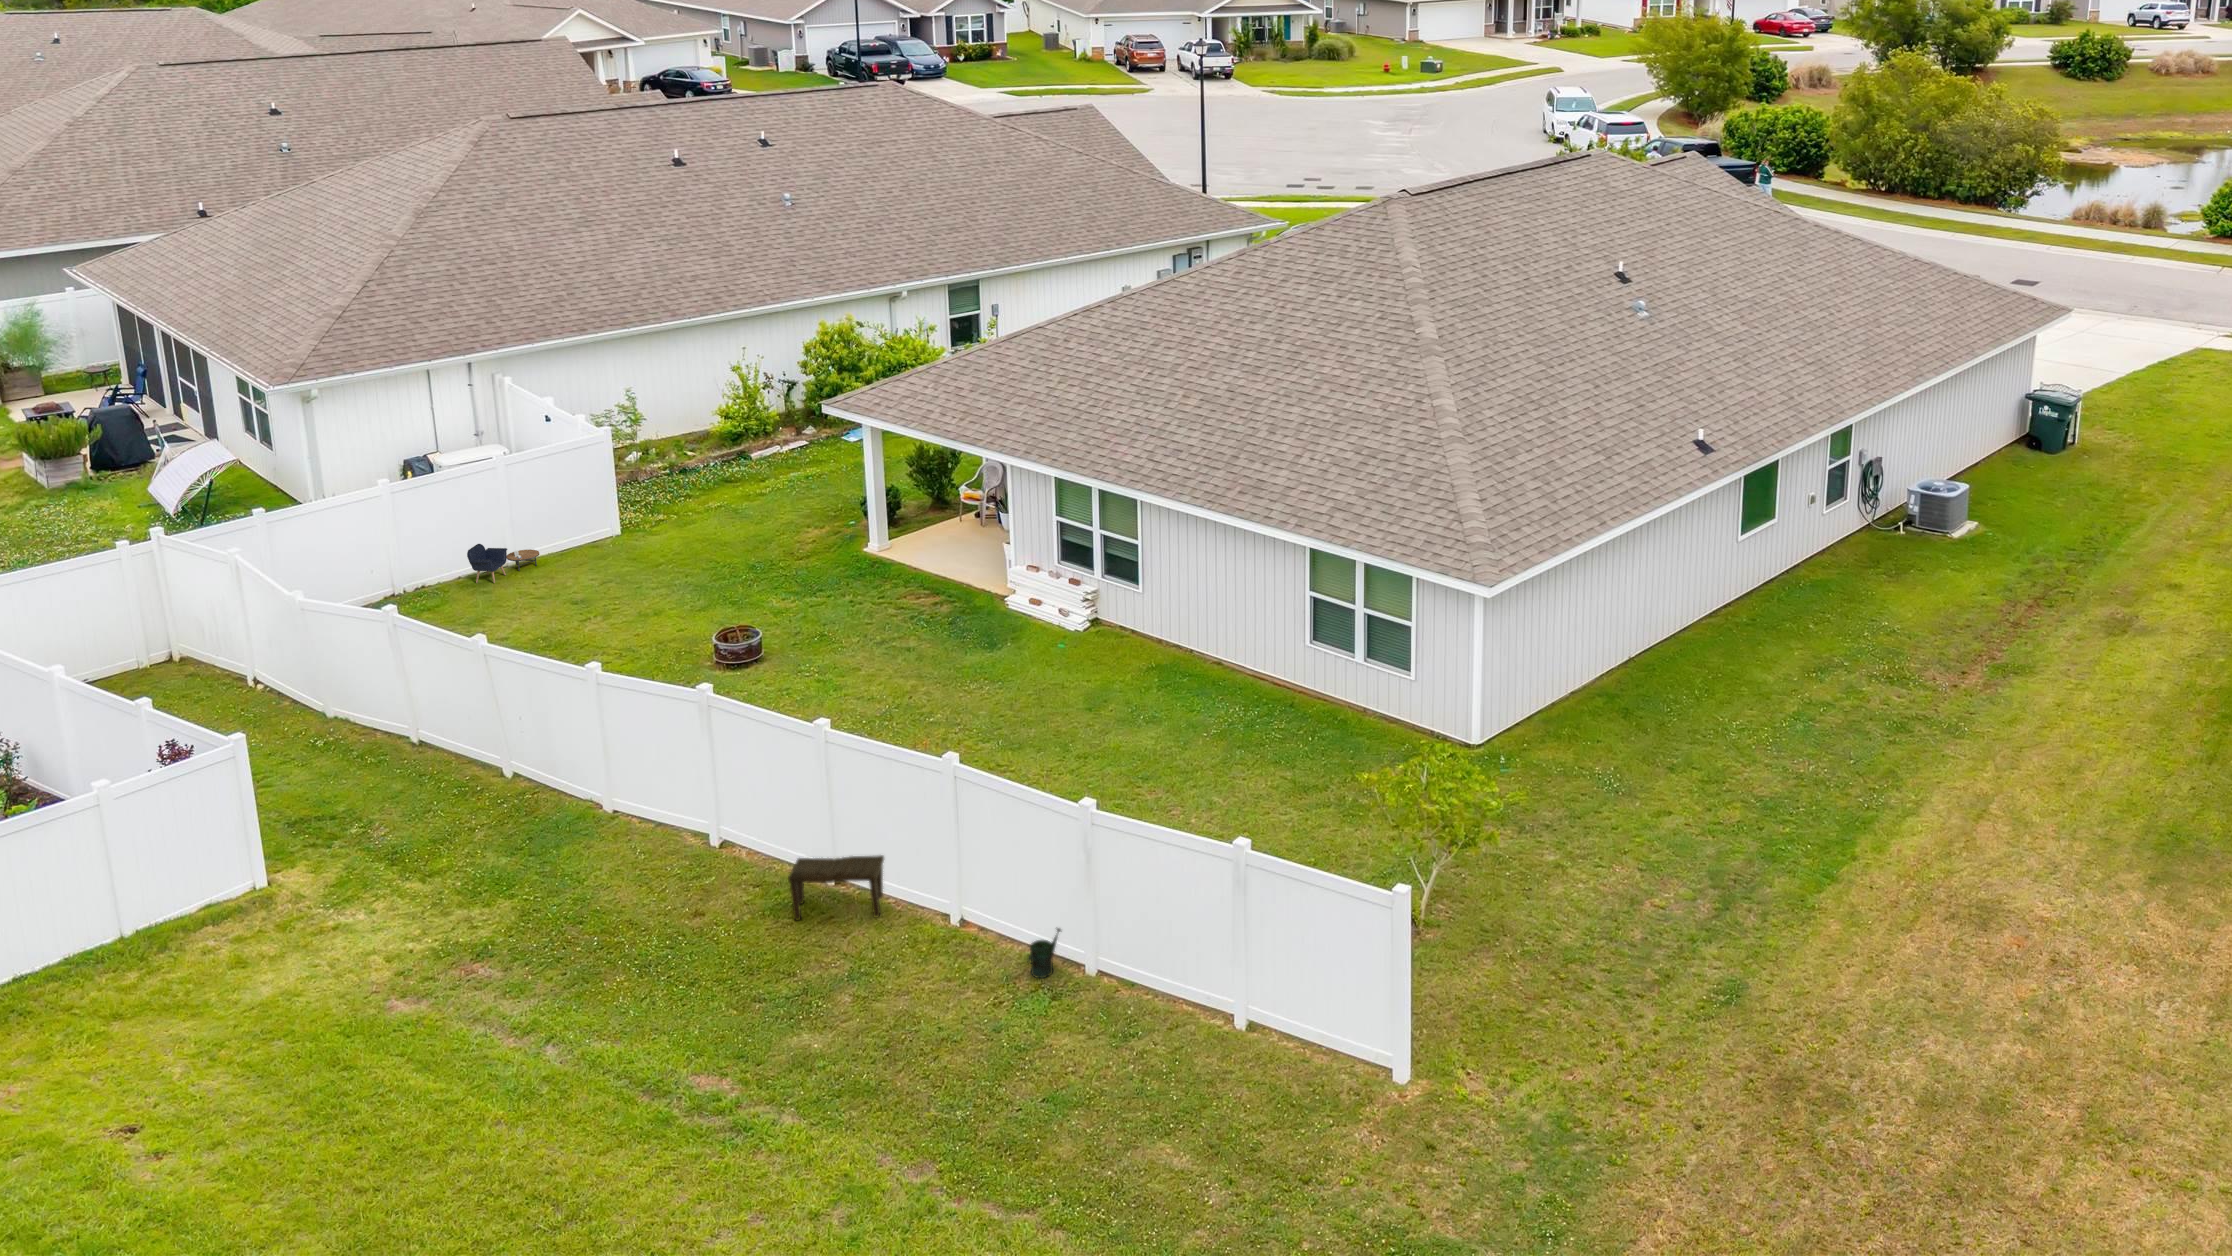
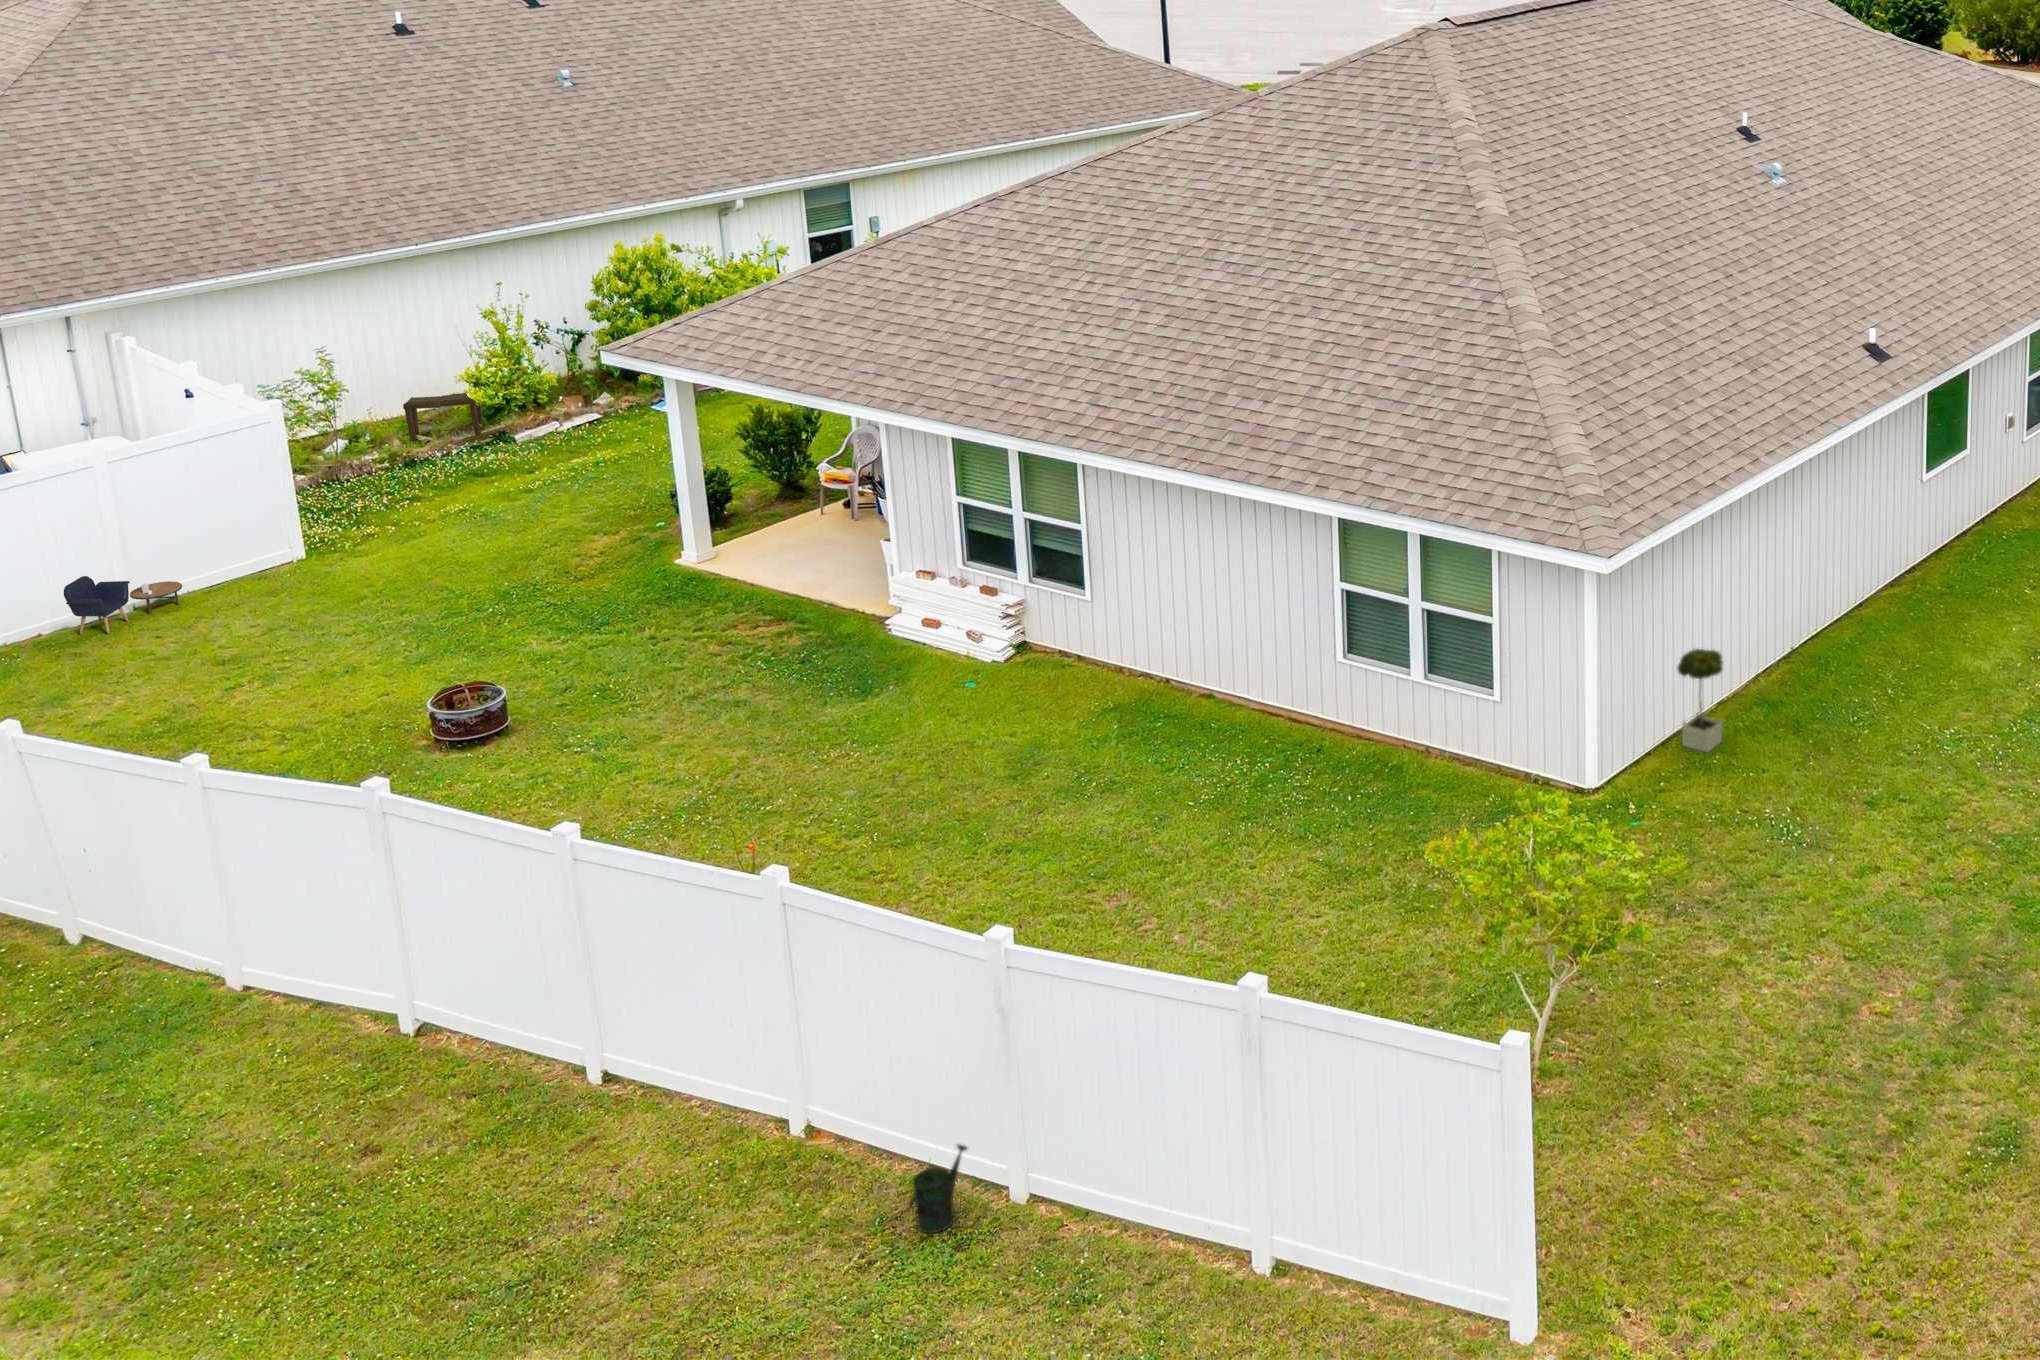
potted tree: none [1539,651,1571,722] -> present [1677,649,1723,752]
bench: present [788,855,884,920] -> present [403,393,483,440]

